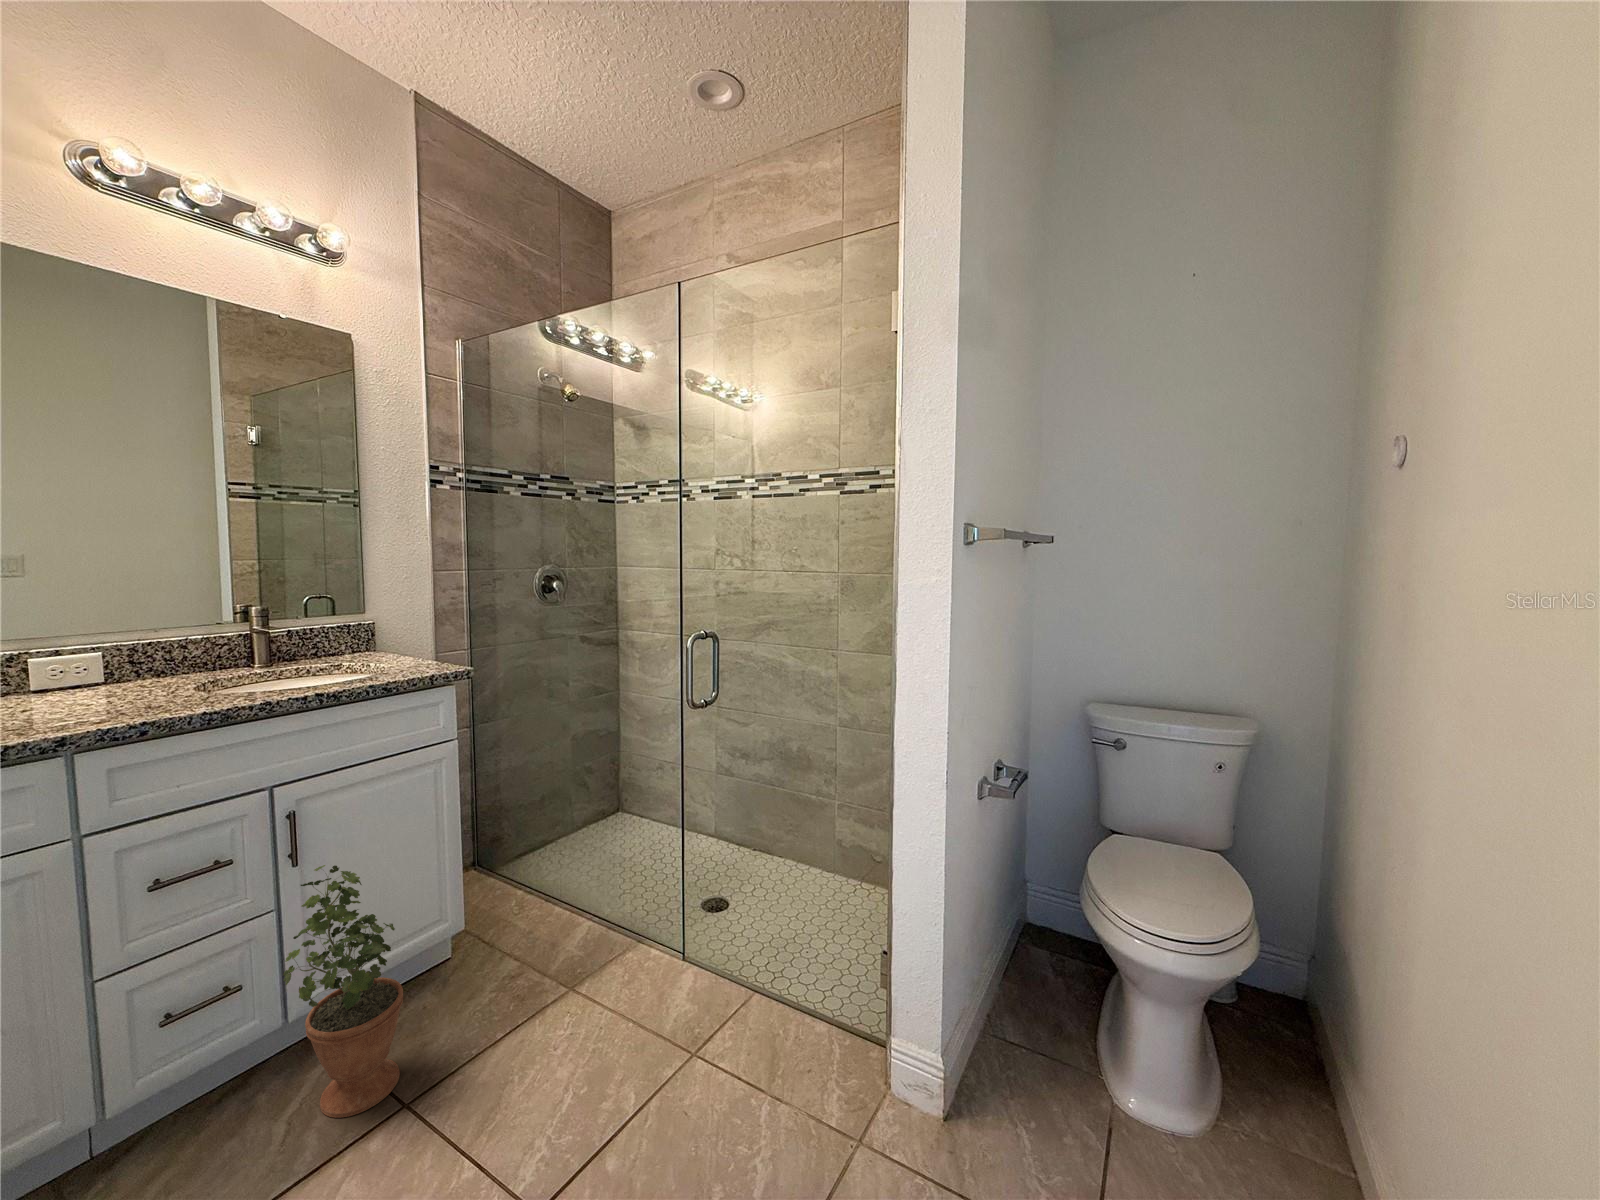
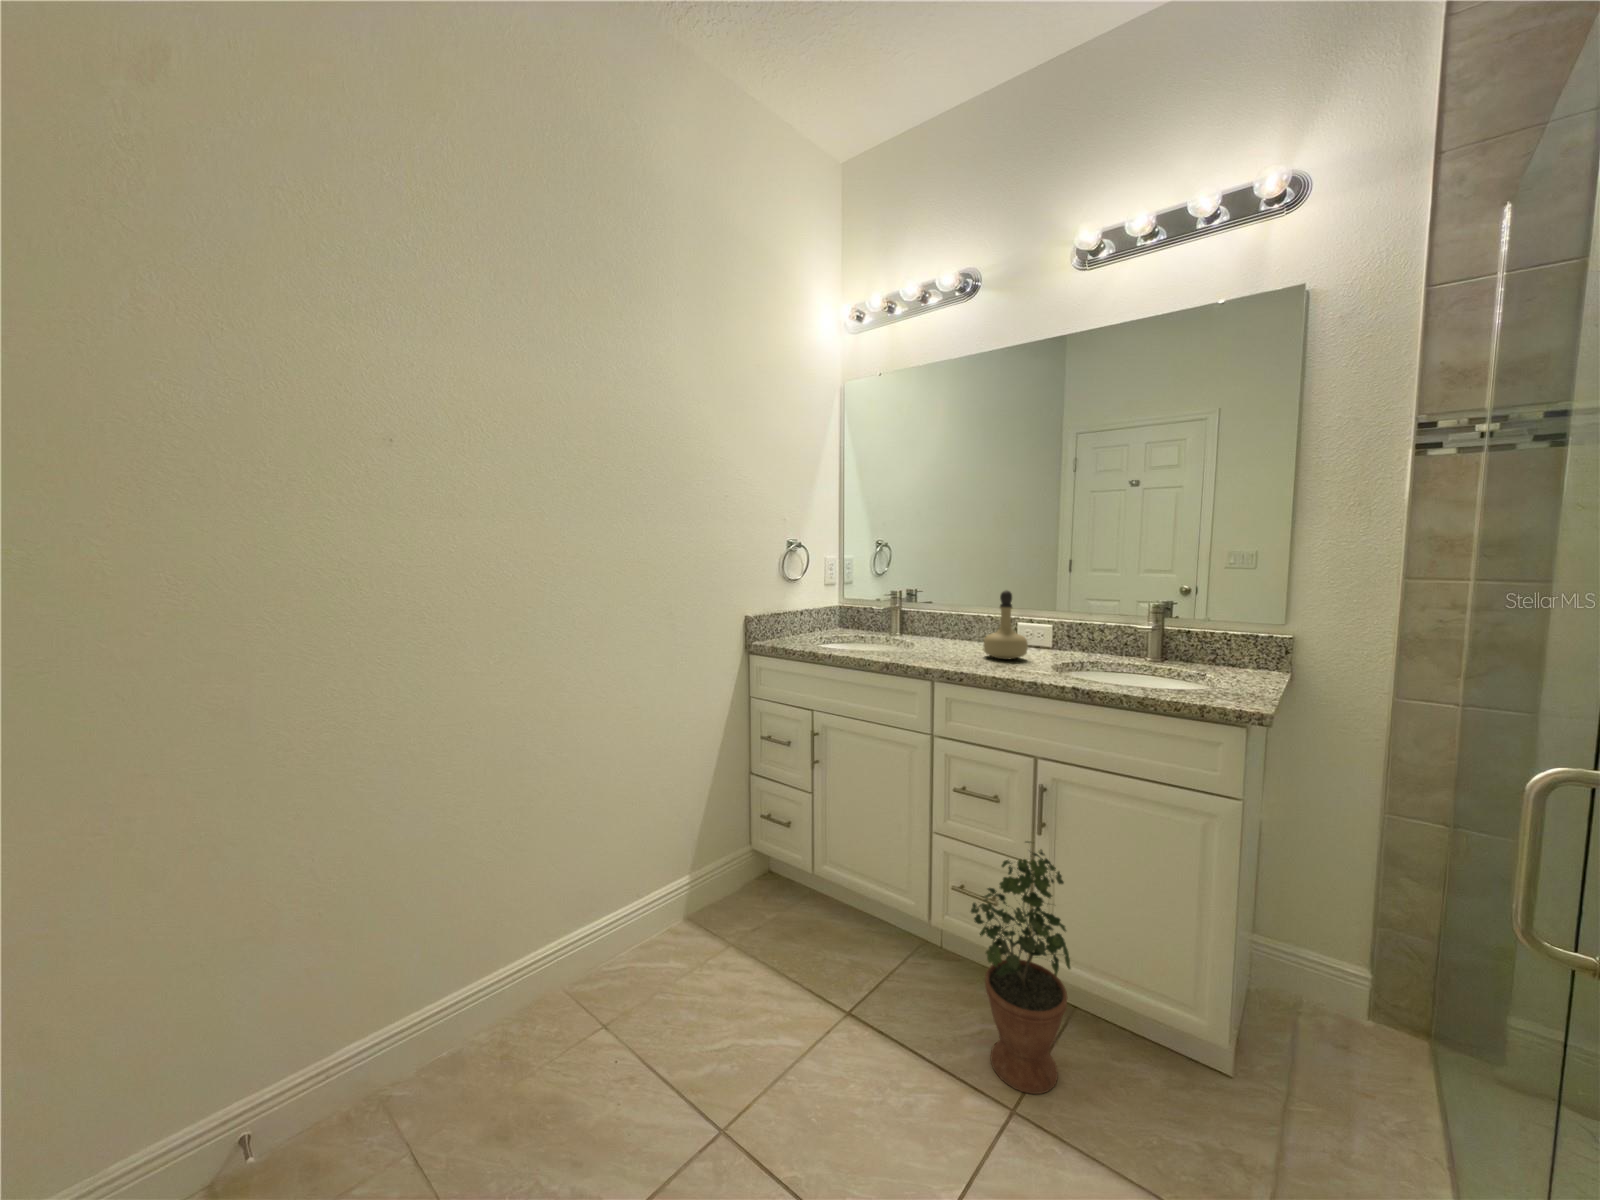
perfume bottle: none [71,608,157,705] -> present [983,590,1028,659]

